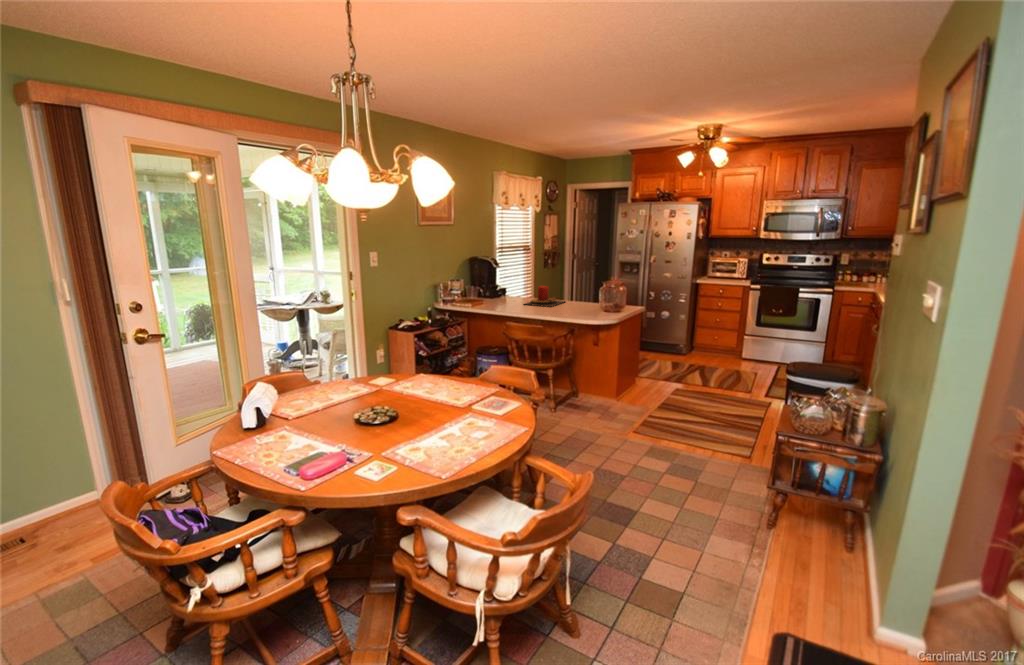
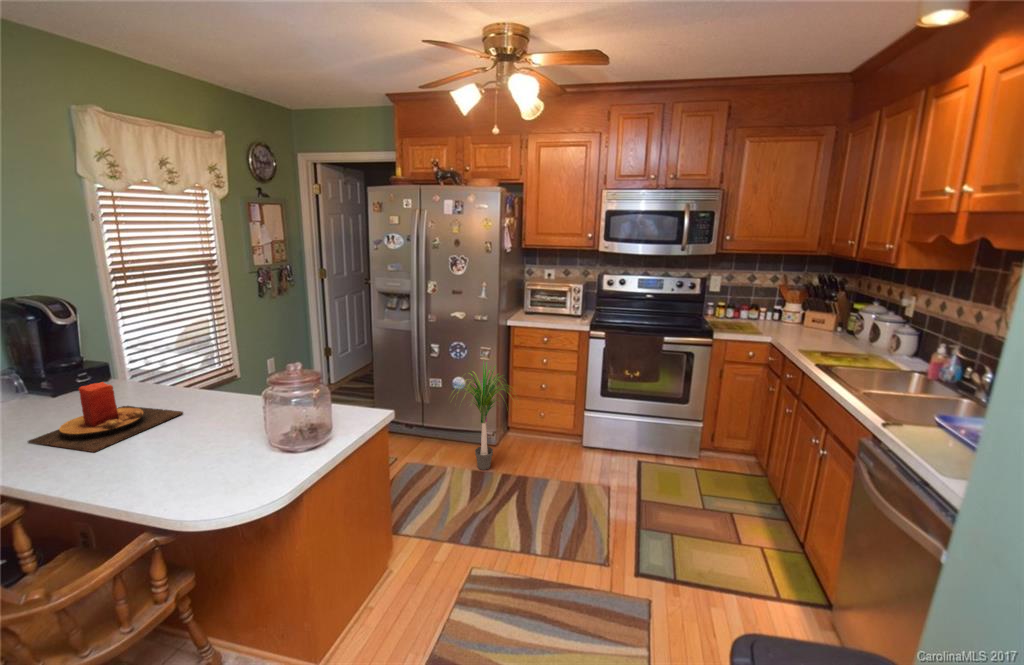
potted plant: none [660,297,706,363] -> present [458,362,505,470]

